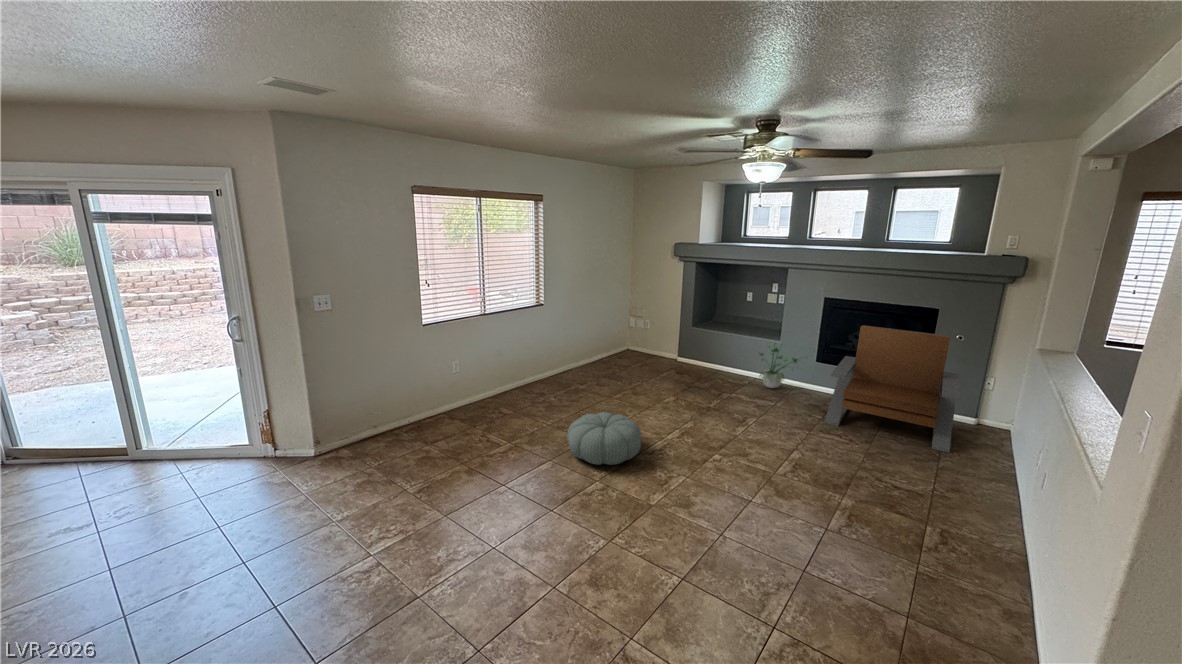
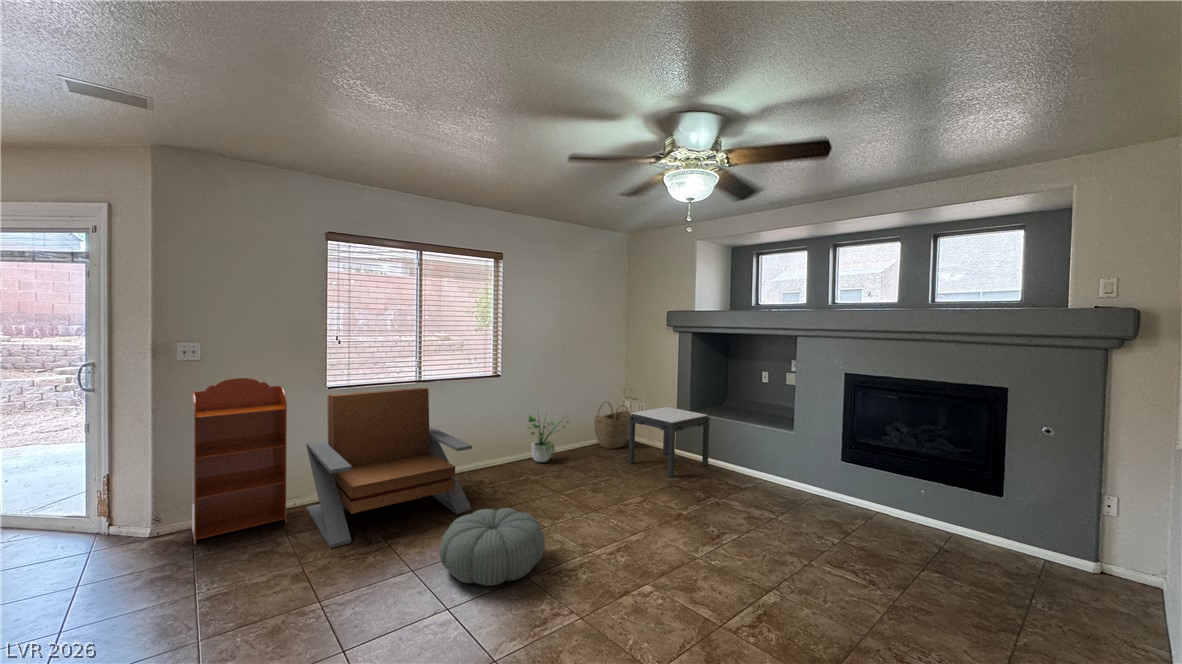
woven basket: none [610,321,640,360] -> present [594,402,630,449]
bookcase: none [332,322,418,458] -> present [192,378,287,545]
side table: none [647,324,711,380] -> present [628,407,710,477]
lounge chair: present [824,325,961,453] -> present [306,388,472,548]
potted plant: present [759,345,798,388] -> present [529,416,569,462]

